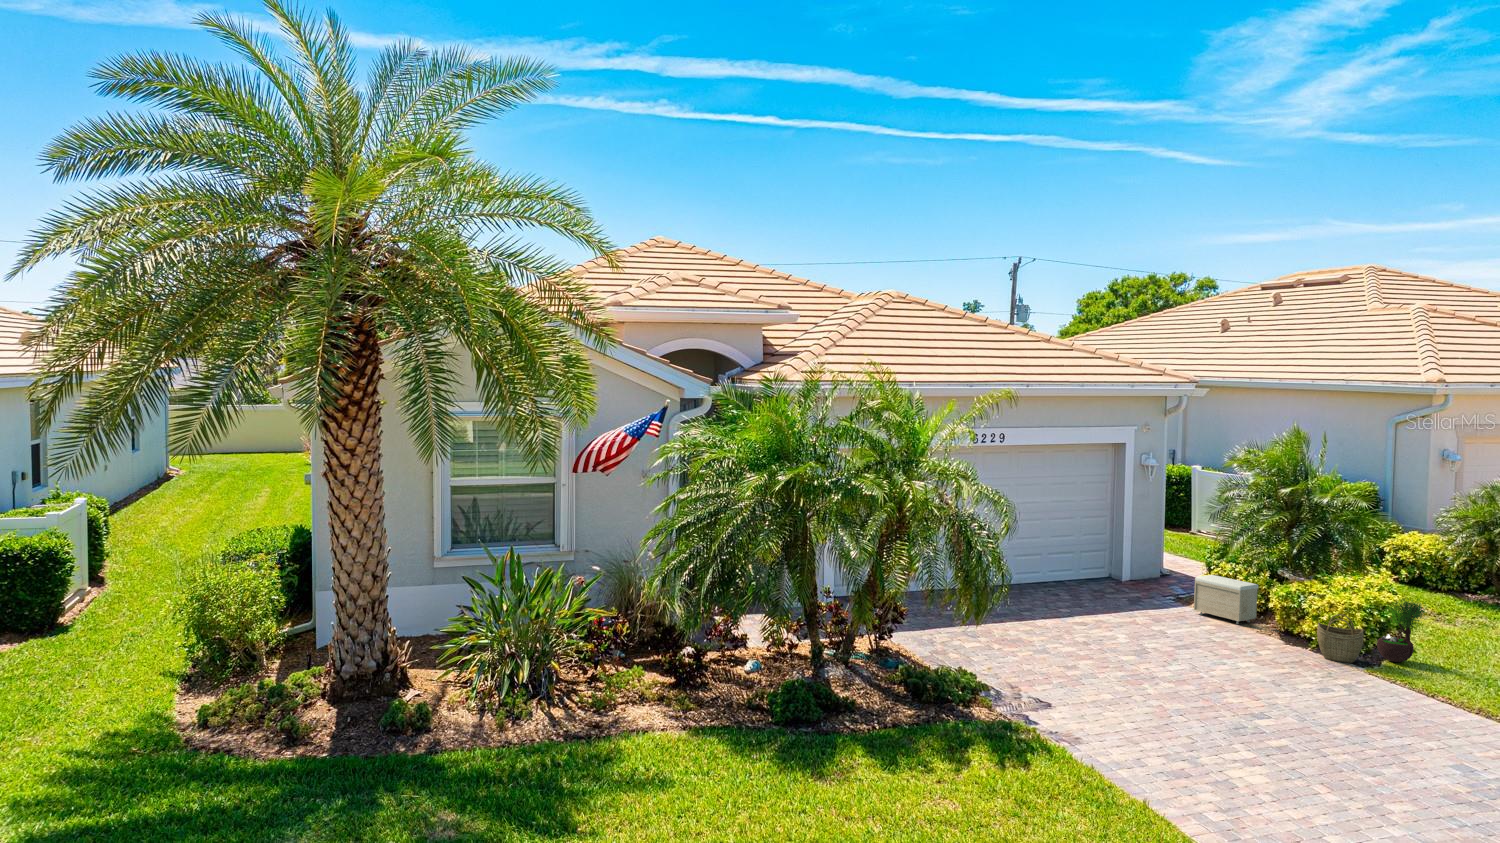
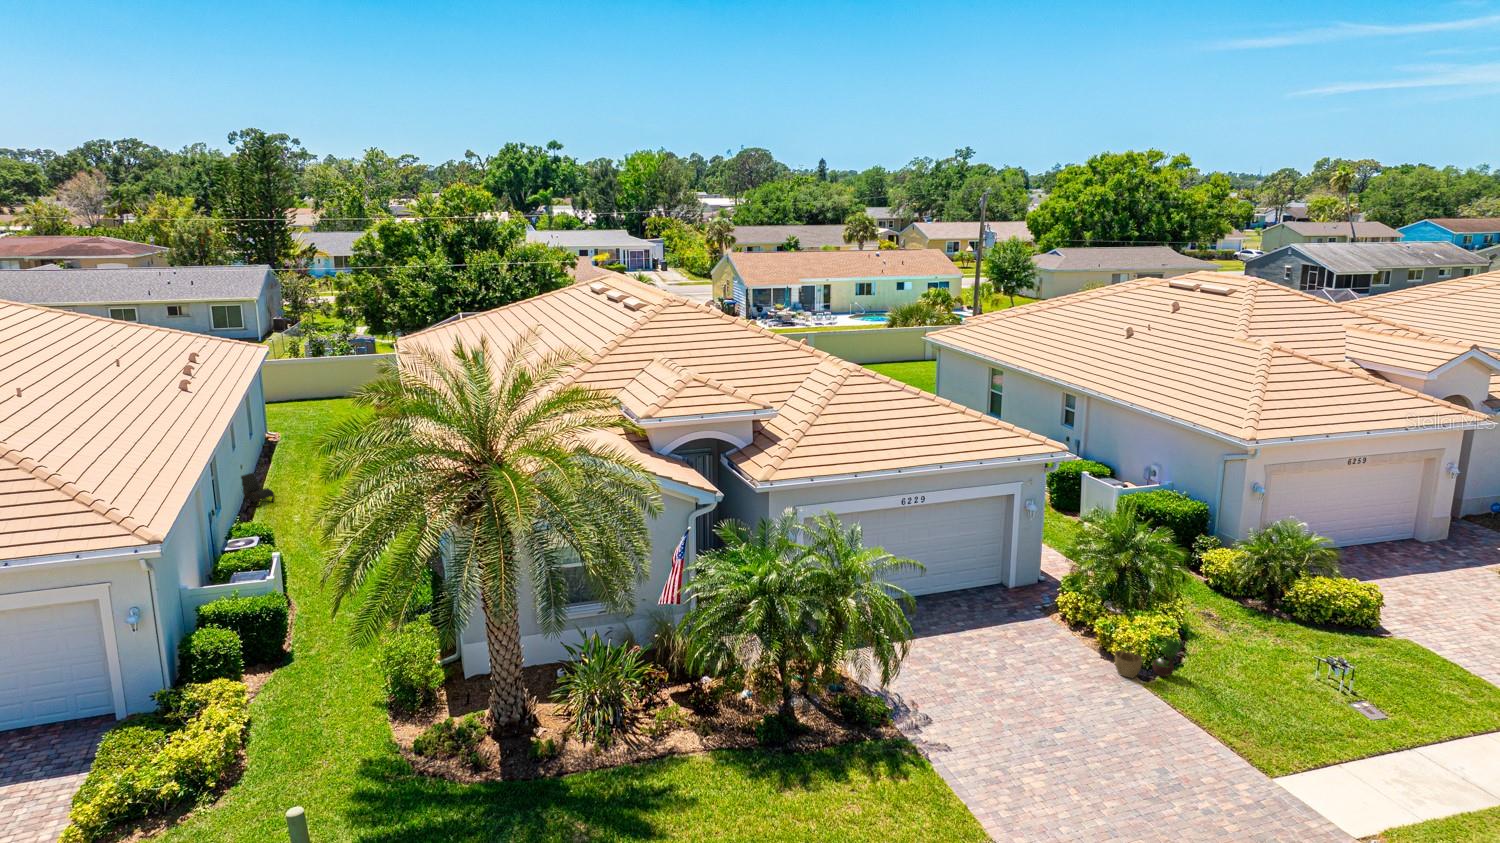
lounge chair: none [111,465,158,506] -> present [241,473,275,507]
storage bench: present [1194,575,1258,624] -> none [1049,599,1091,638]

